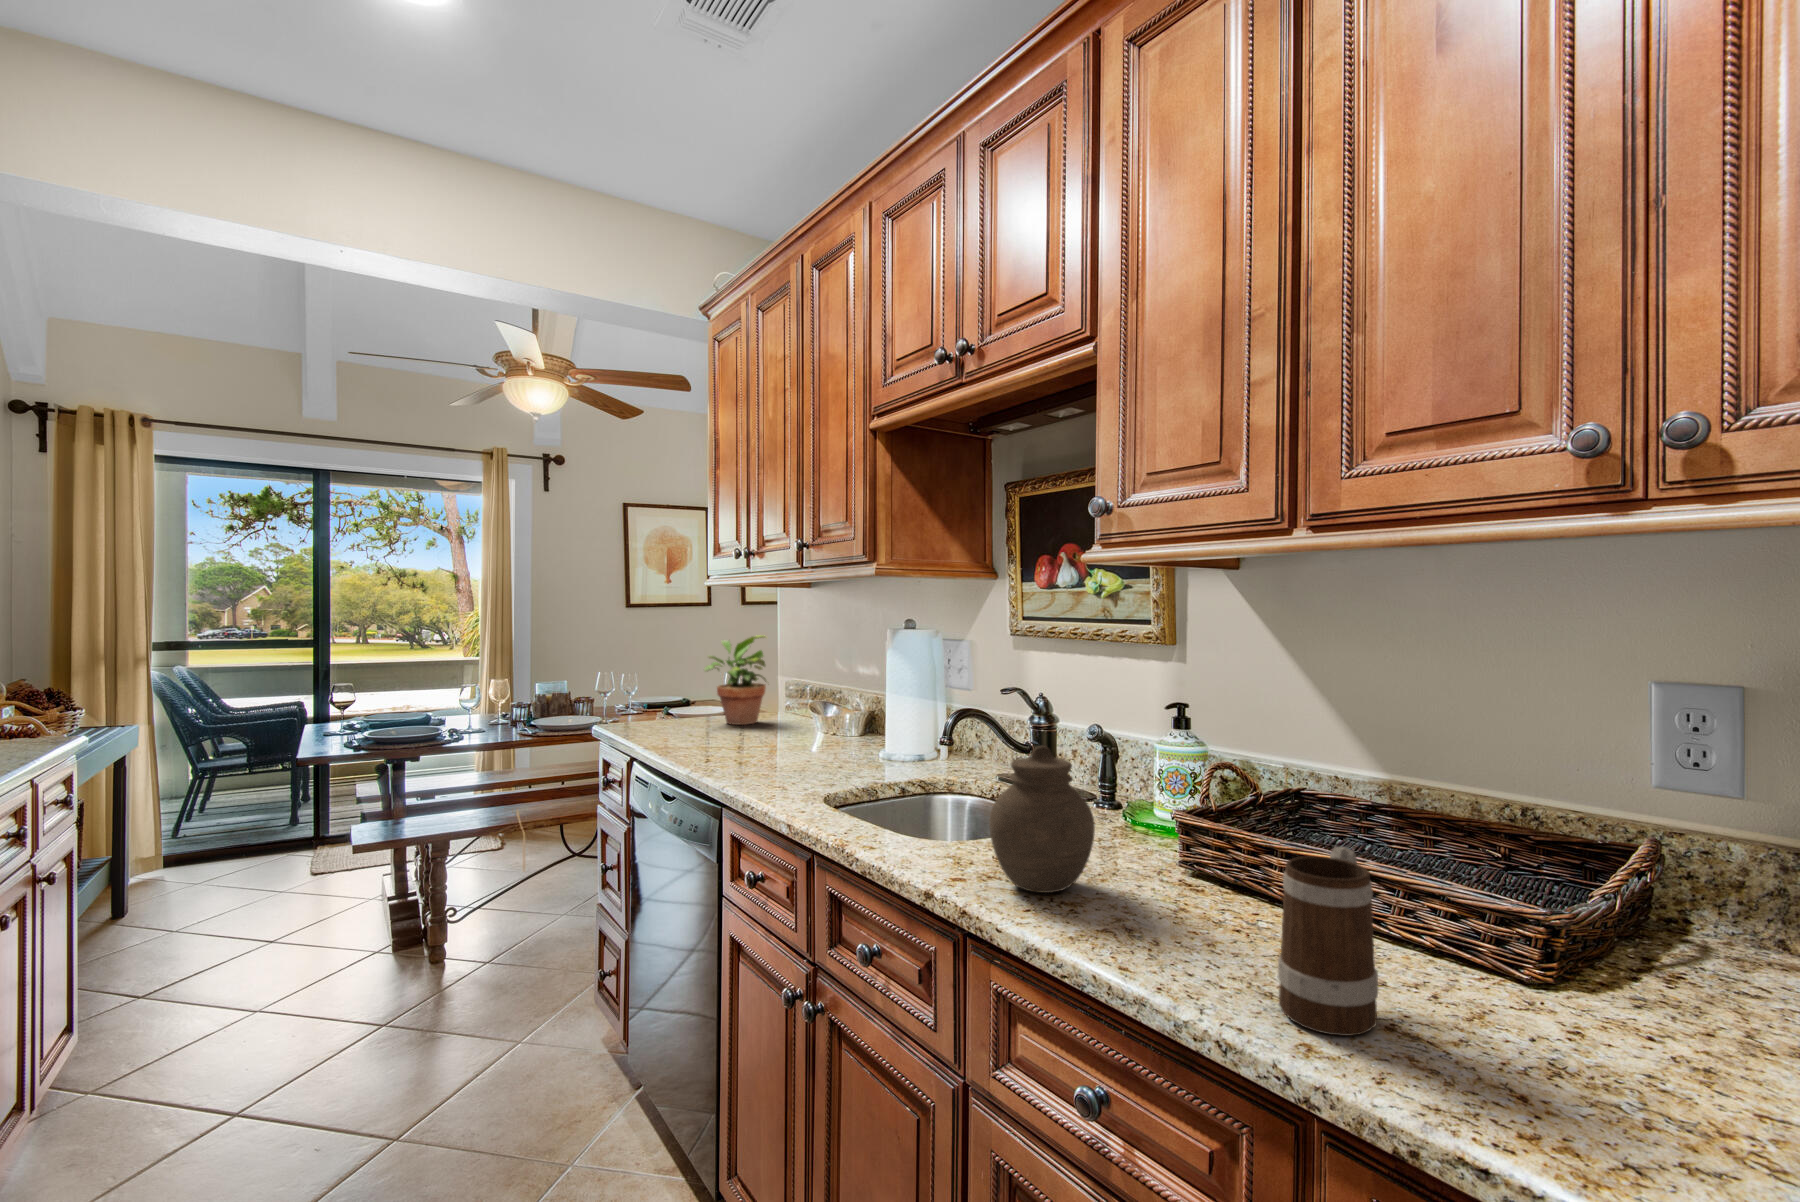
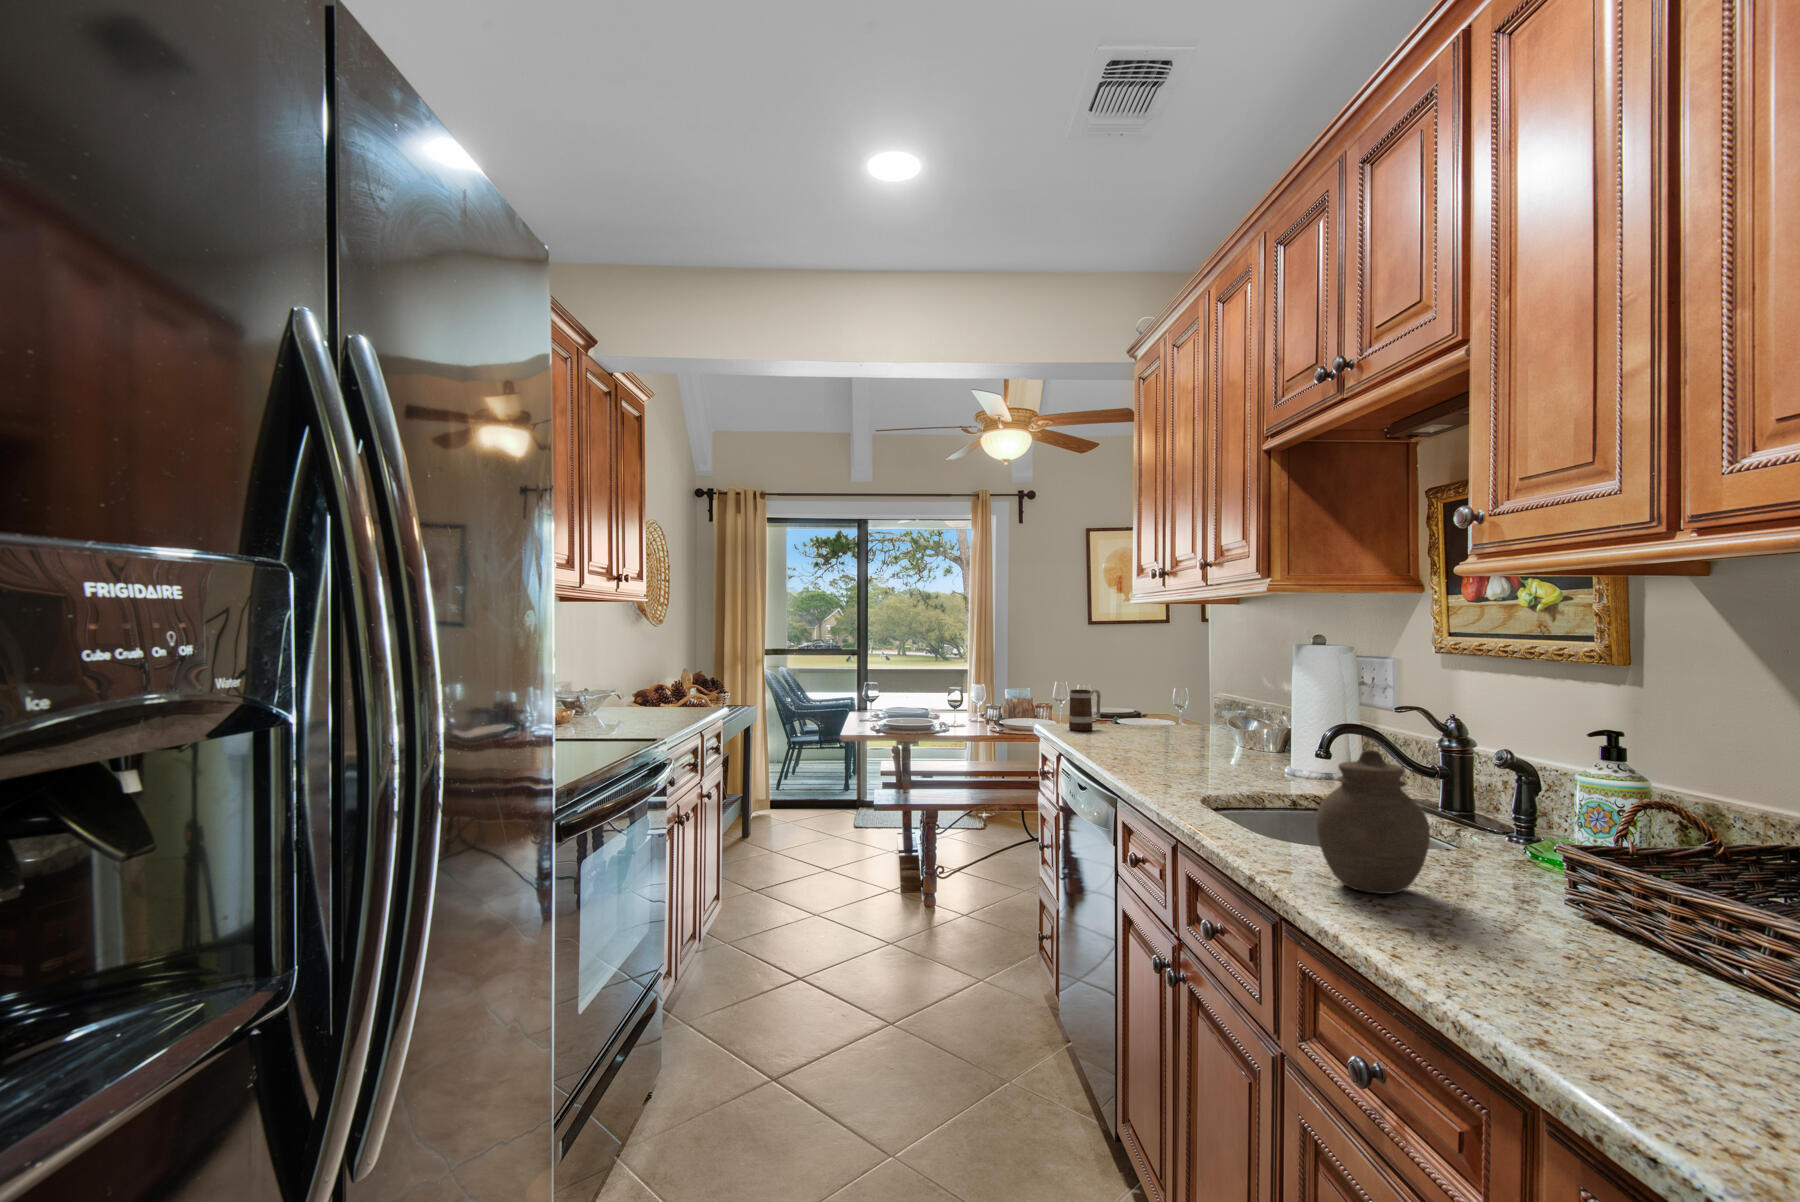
potted plant: present [704,635,766,725] -> none [1137,651,1203,736]
mug: present [1278,847,1378,1036] -> present [1069,689,1101,731]

